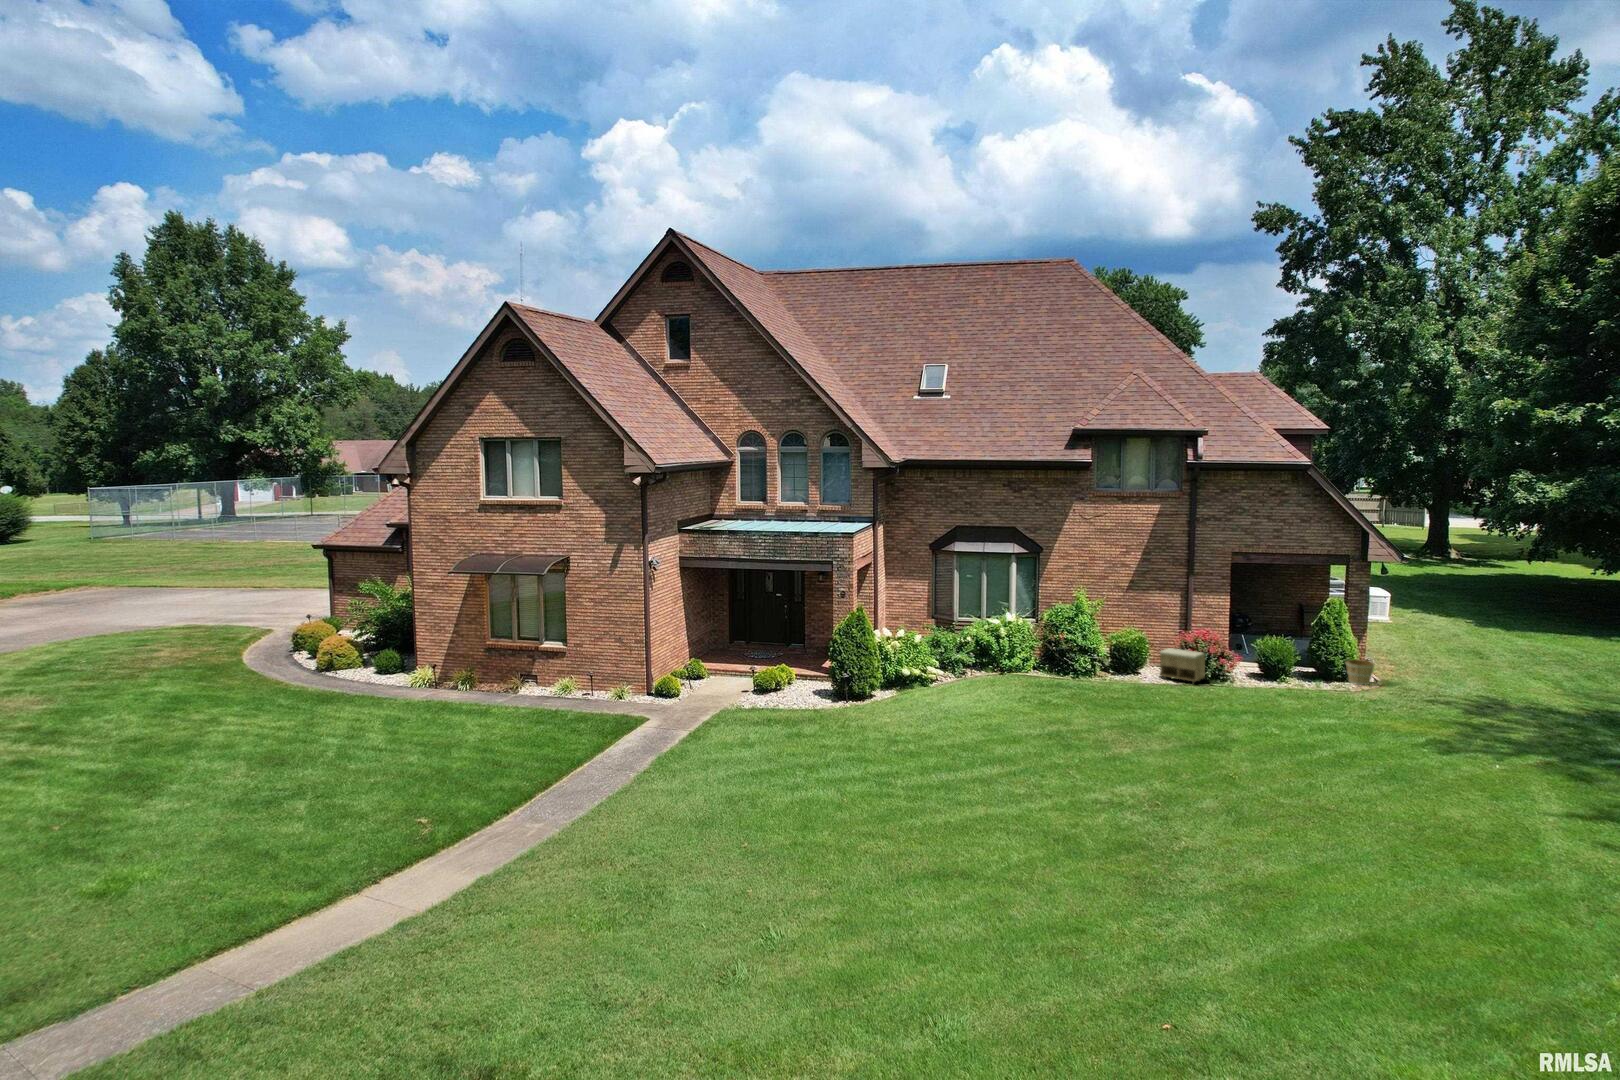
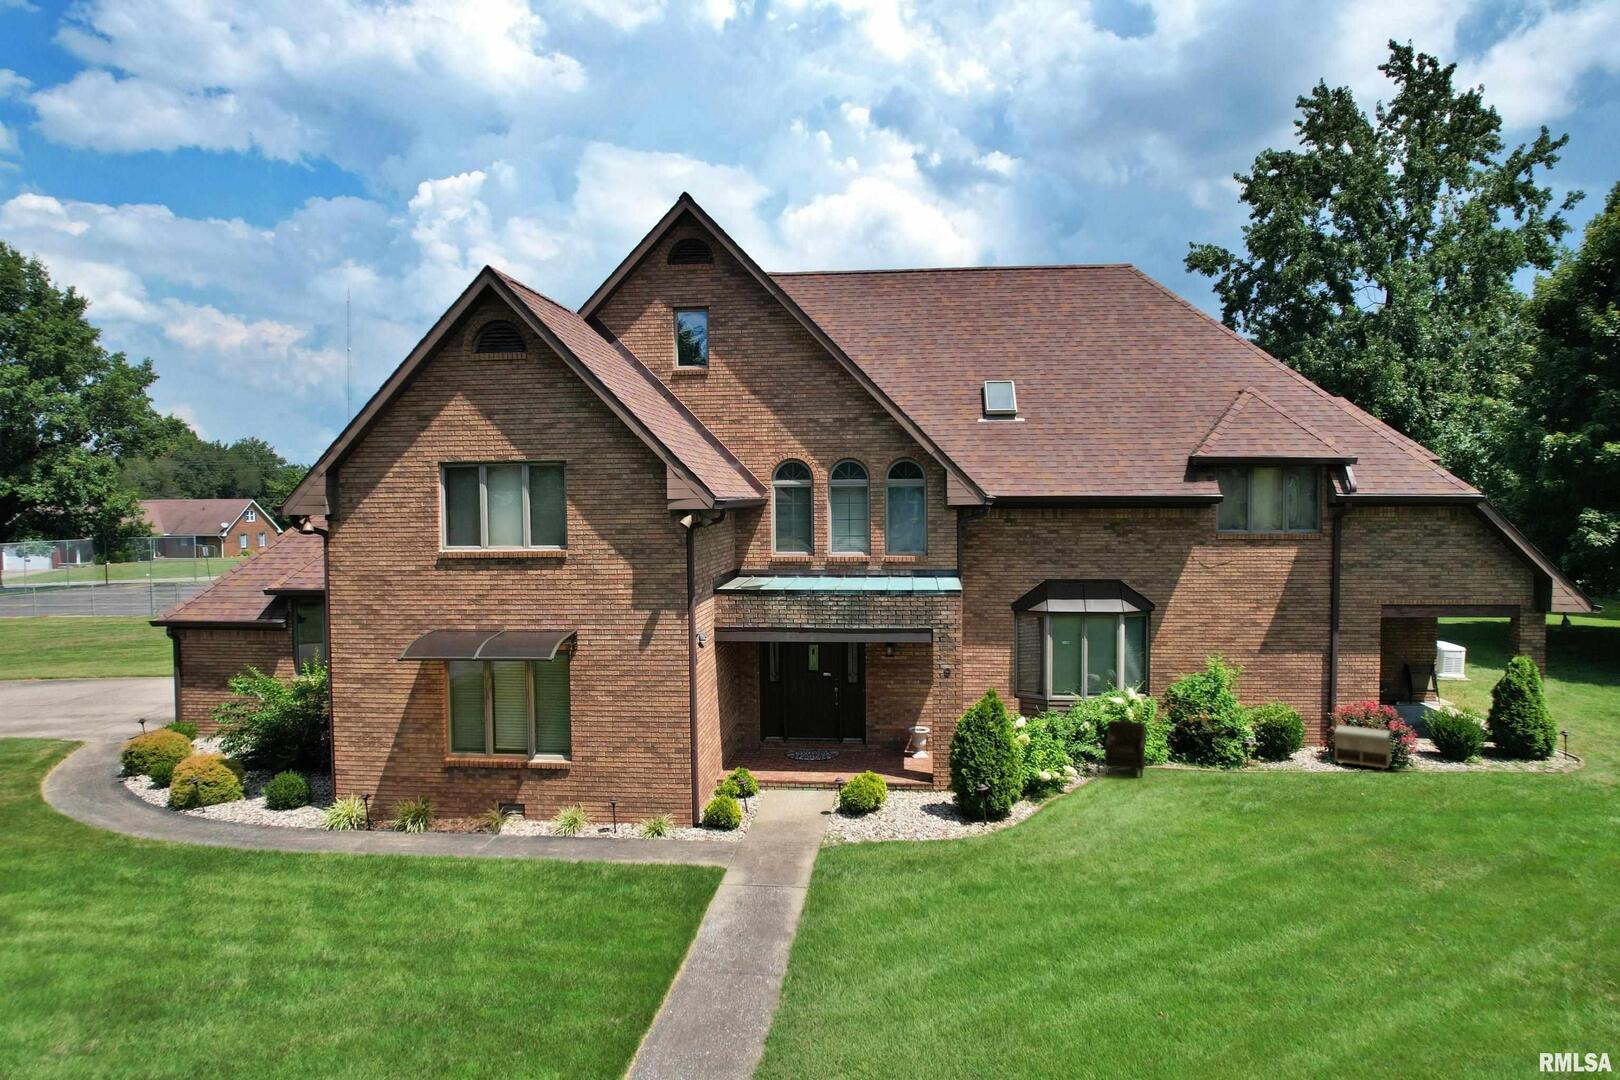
chair: none [970,637,1007,680] -> present [1105,720,1145,777]
wooden bucket: present [1345,659,1375,685] -> none [1546,731,1586,763]

